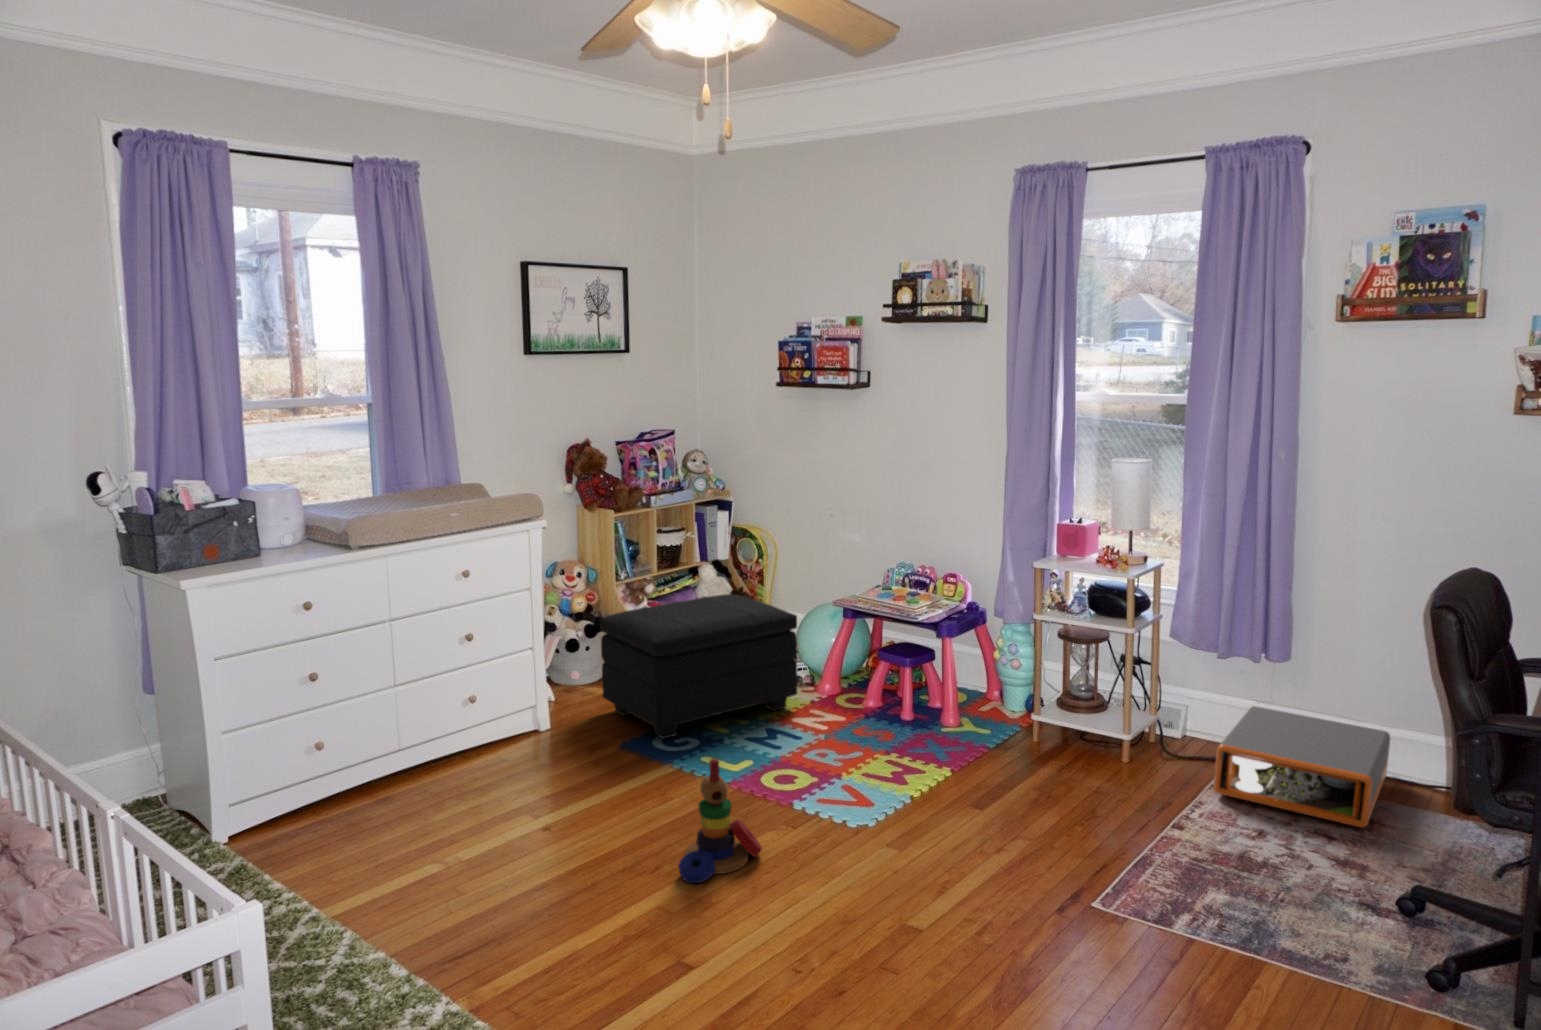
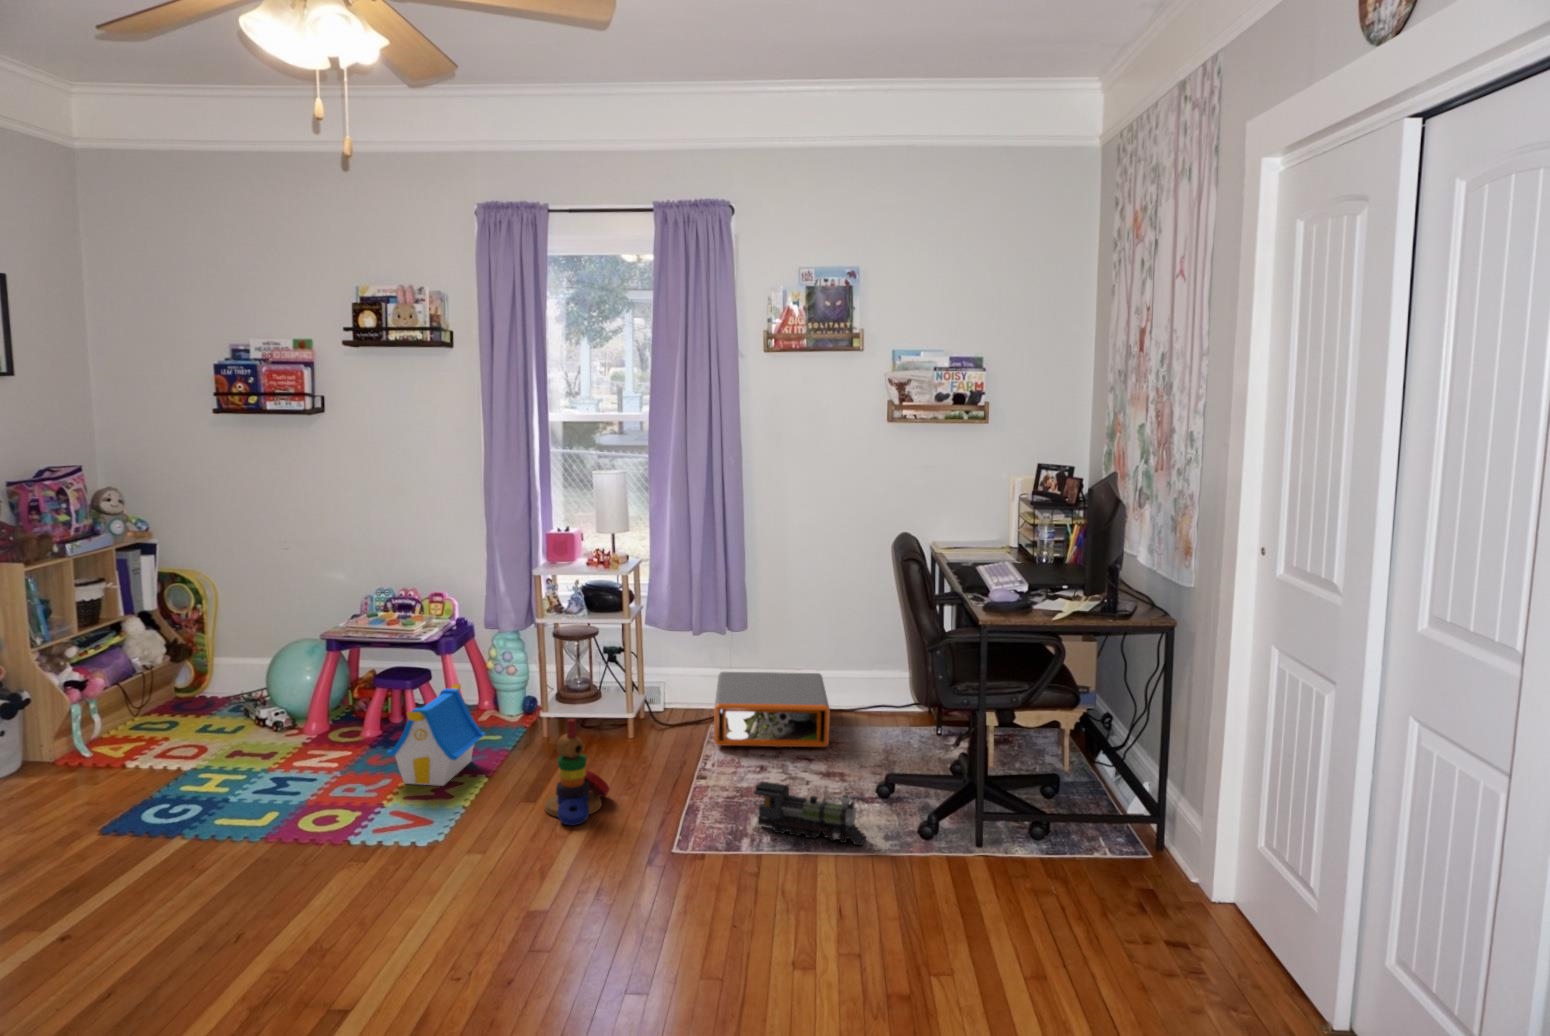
footstool: present [600,594,797,739] -> none [33,644,292,815]
toy house: none [859,669,959,770] -> present [387,684,485,786]
stacking toy: present [679,759,762,883] -> present [545,719,609,825]
toy train: none [1207,853,1352,971] -> present [754,782,866,845]

